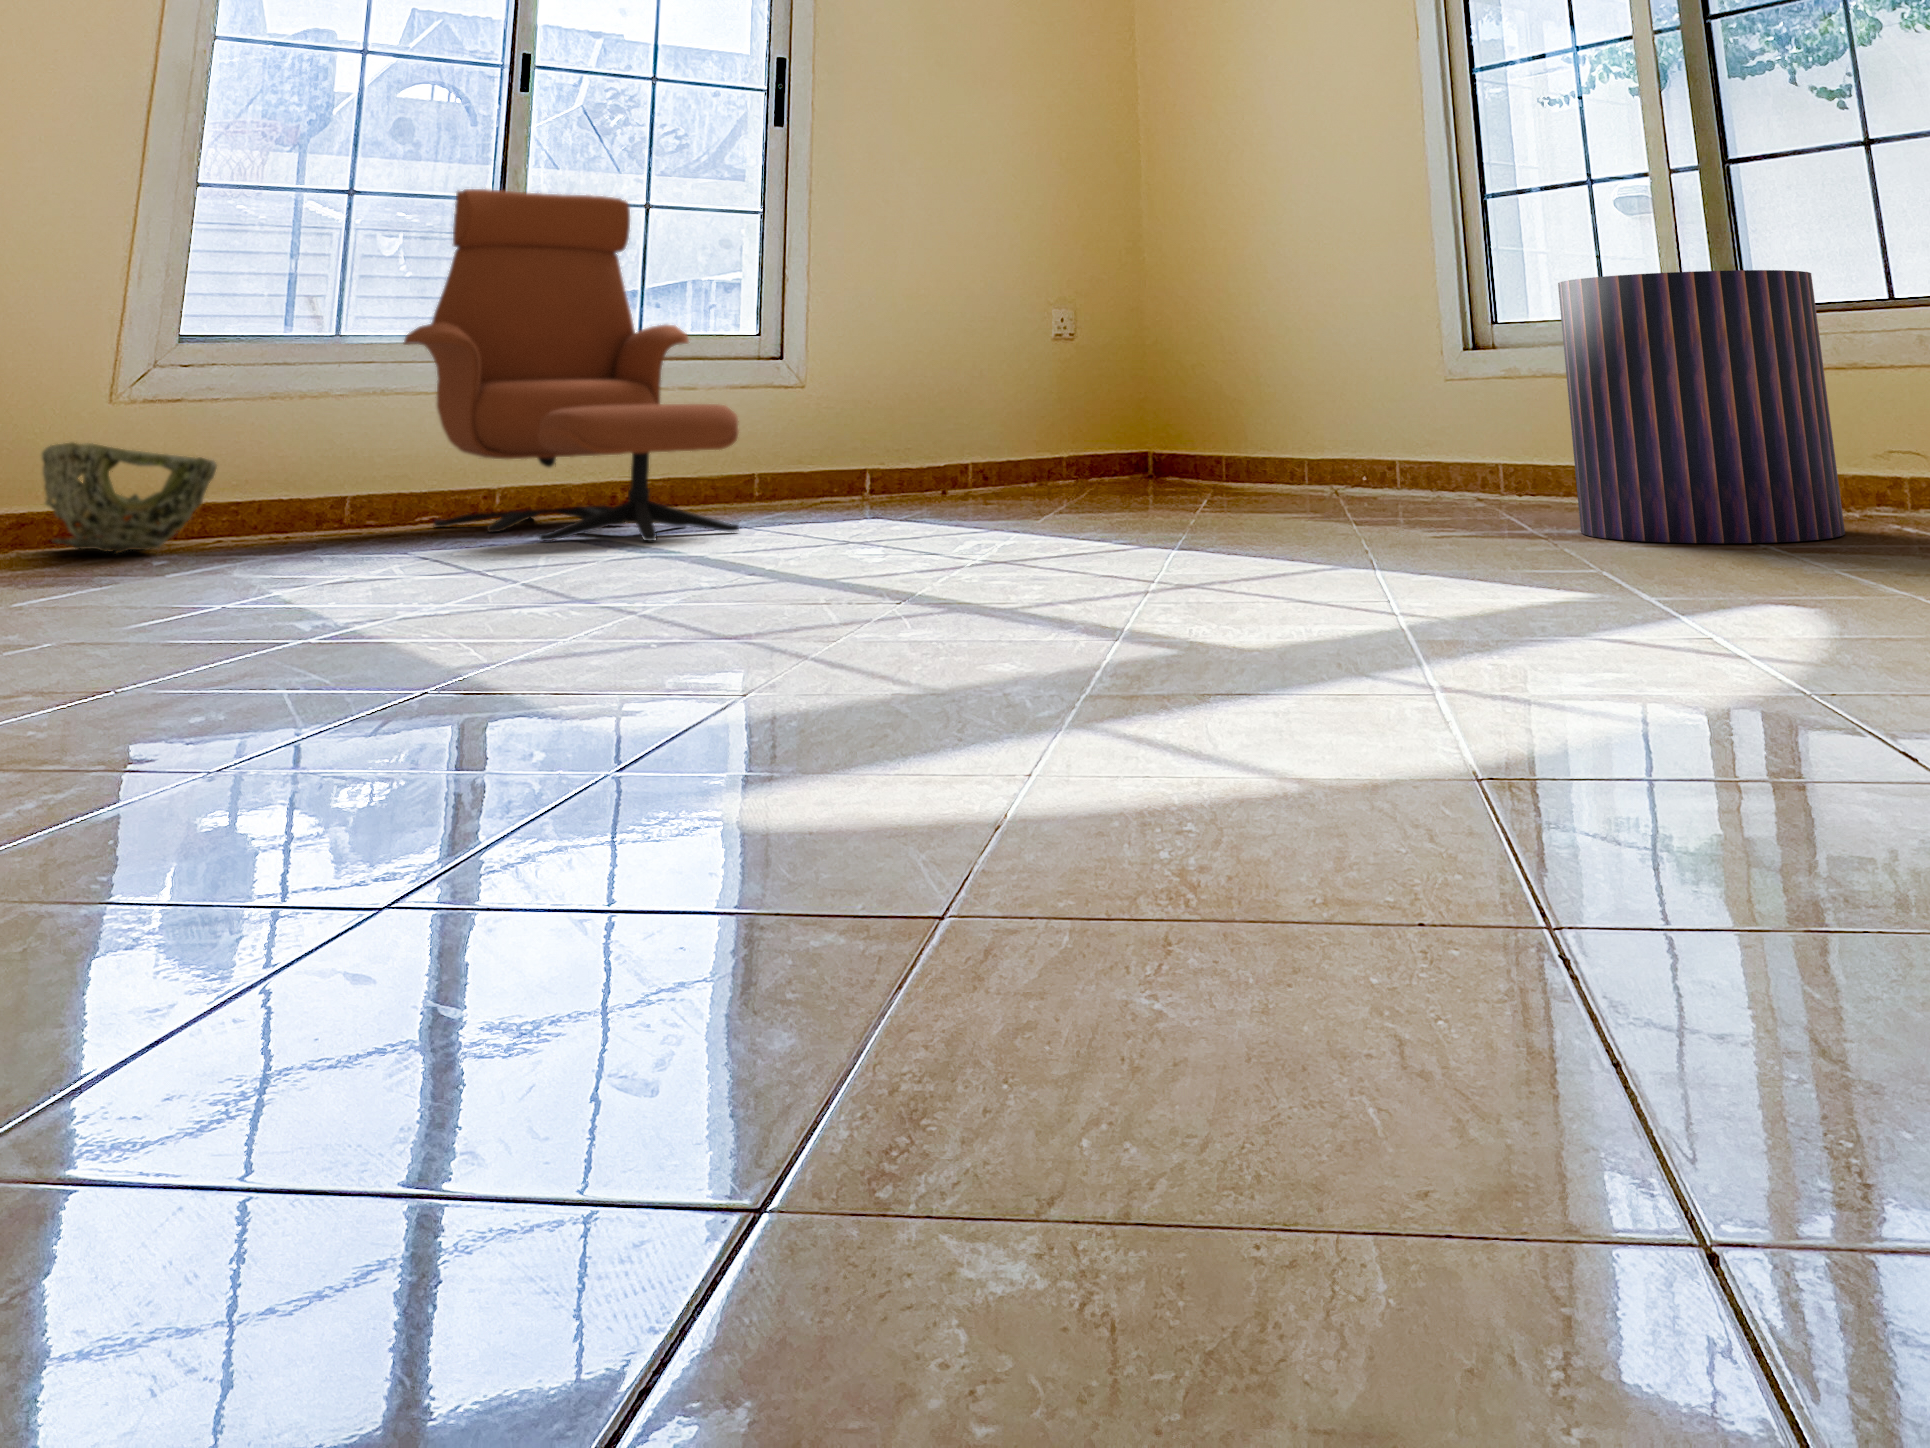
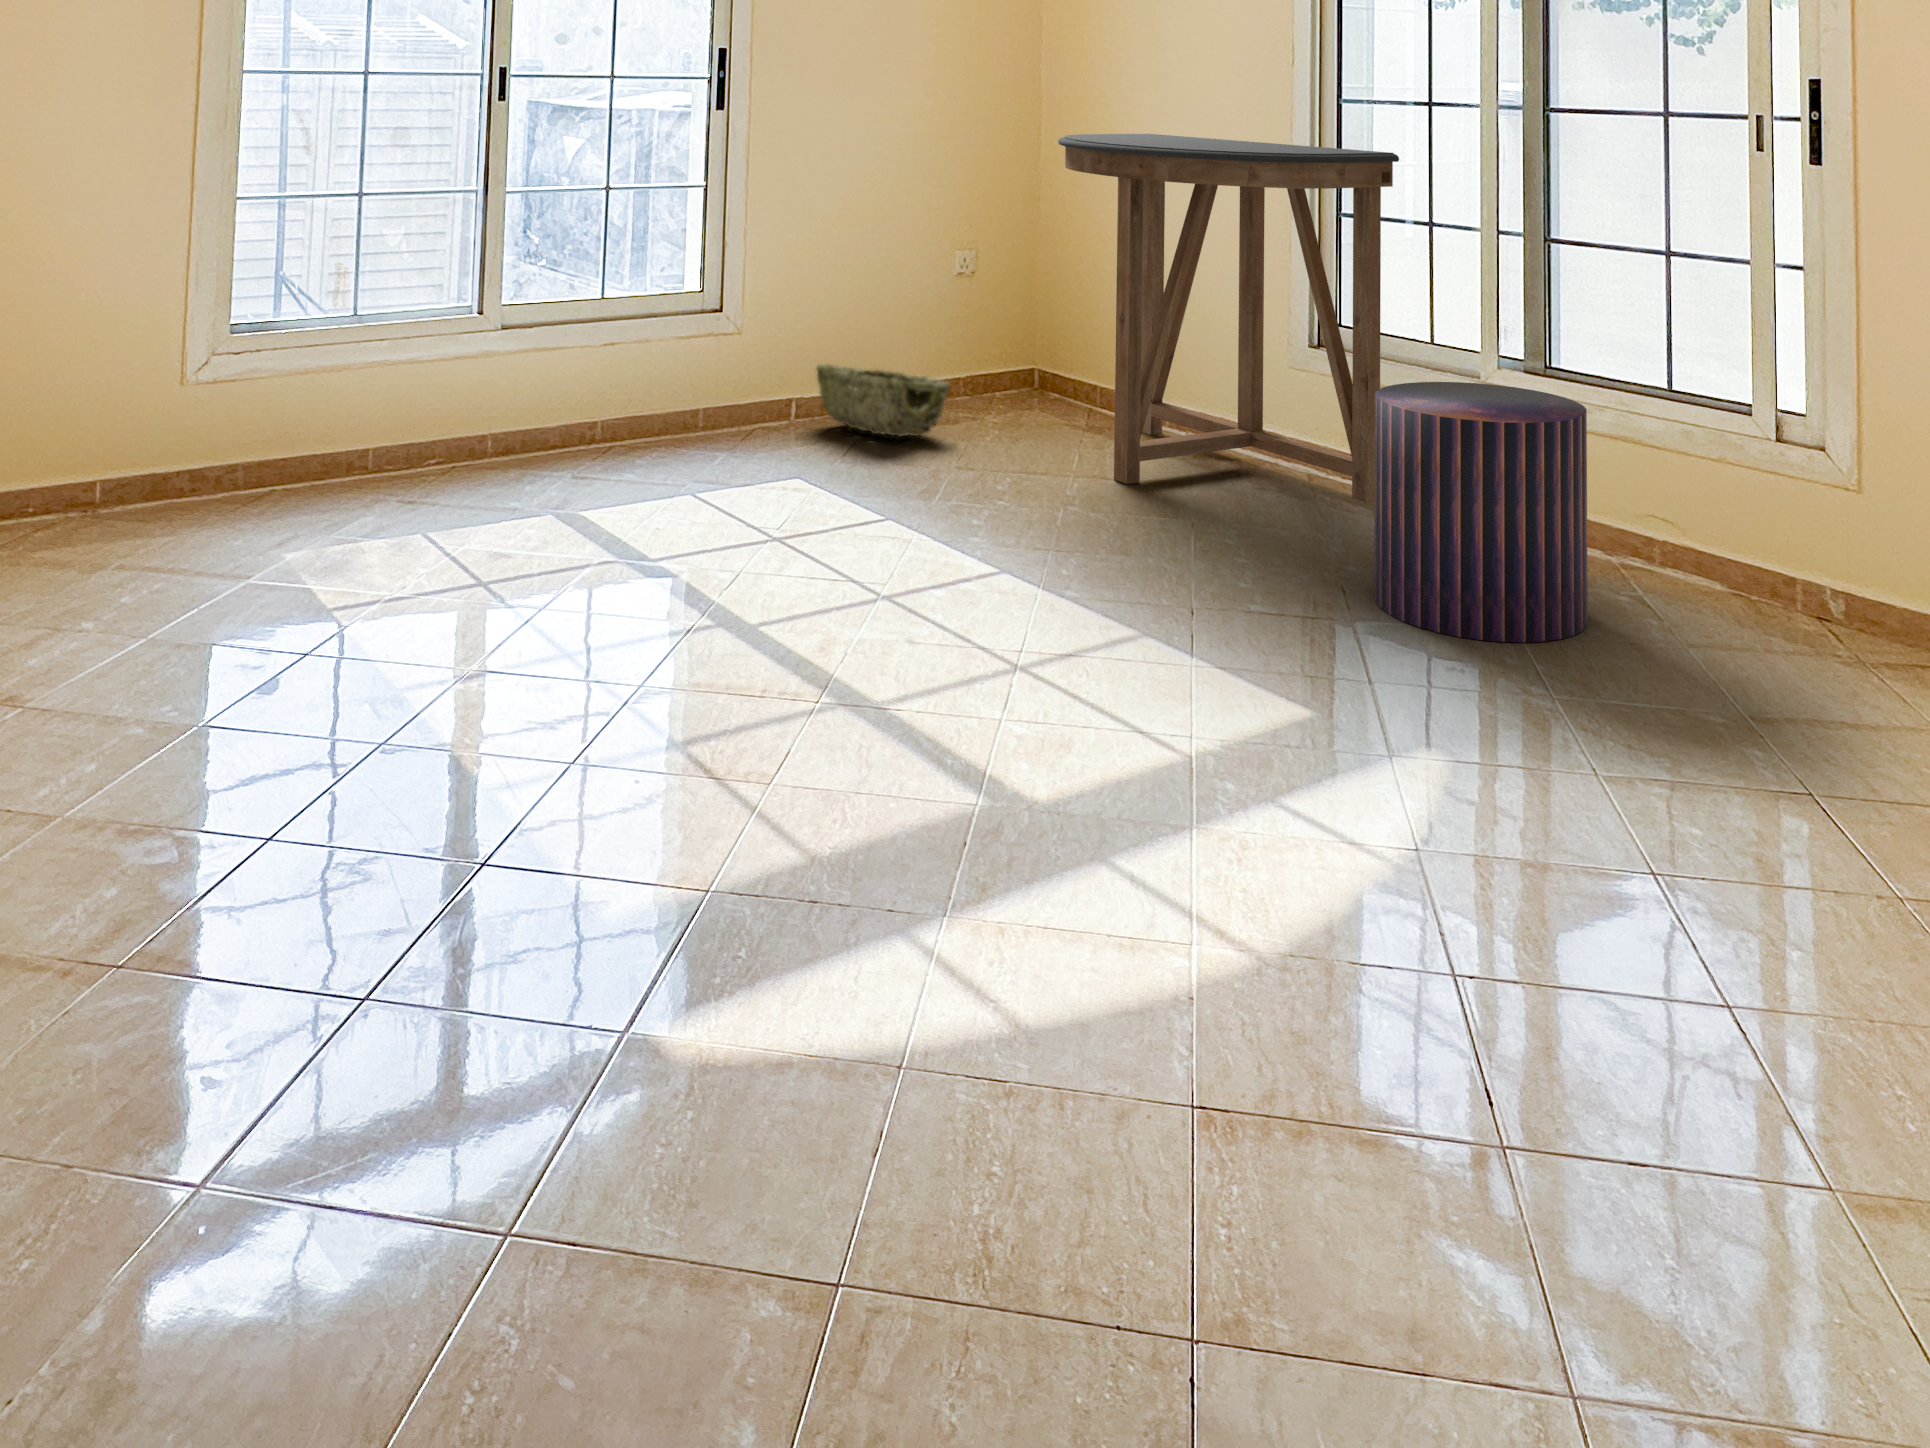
console table: none [1162,83,1564,504] -> present [1058,134,1399,503]
lounge chair: present [404,189,739,541] -> none [411,198,690,544]
woven basket: present [42,443,217,553] -> present [817,364,949,437]

